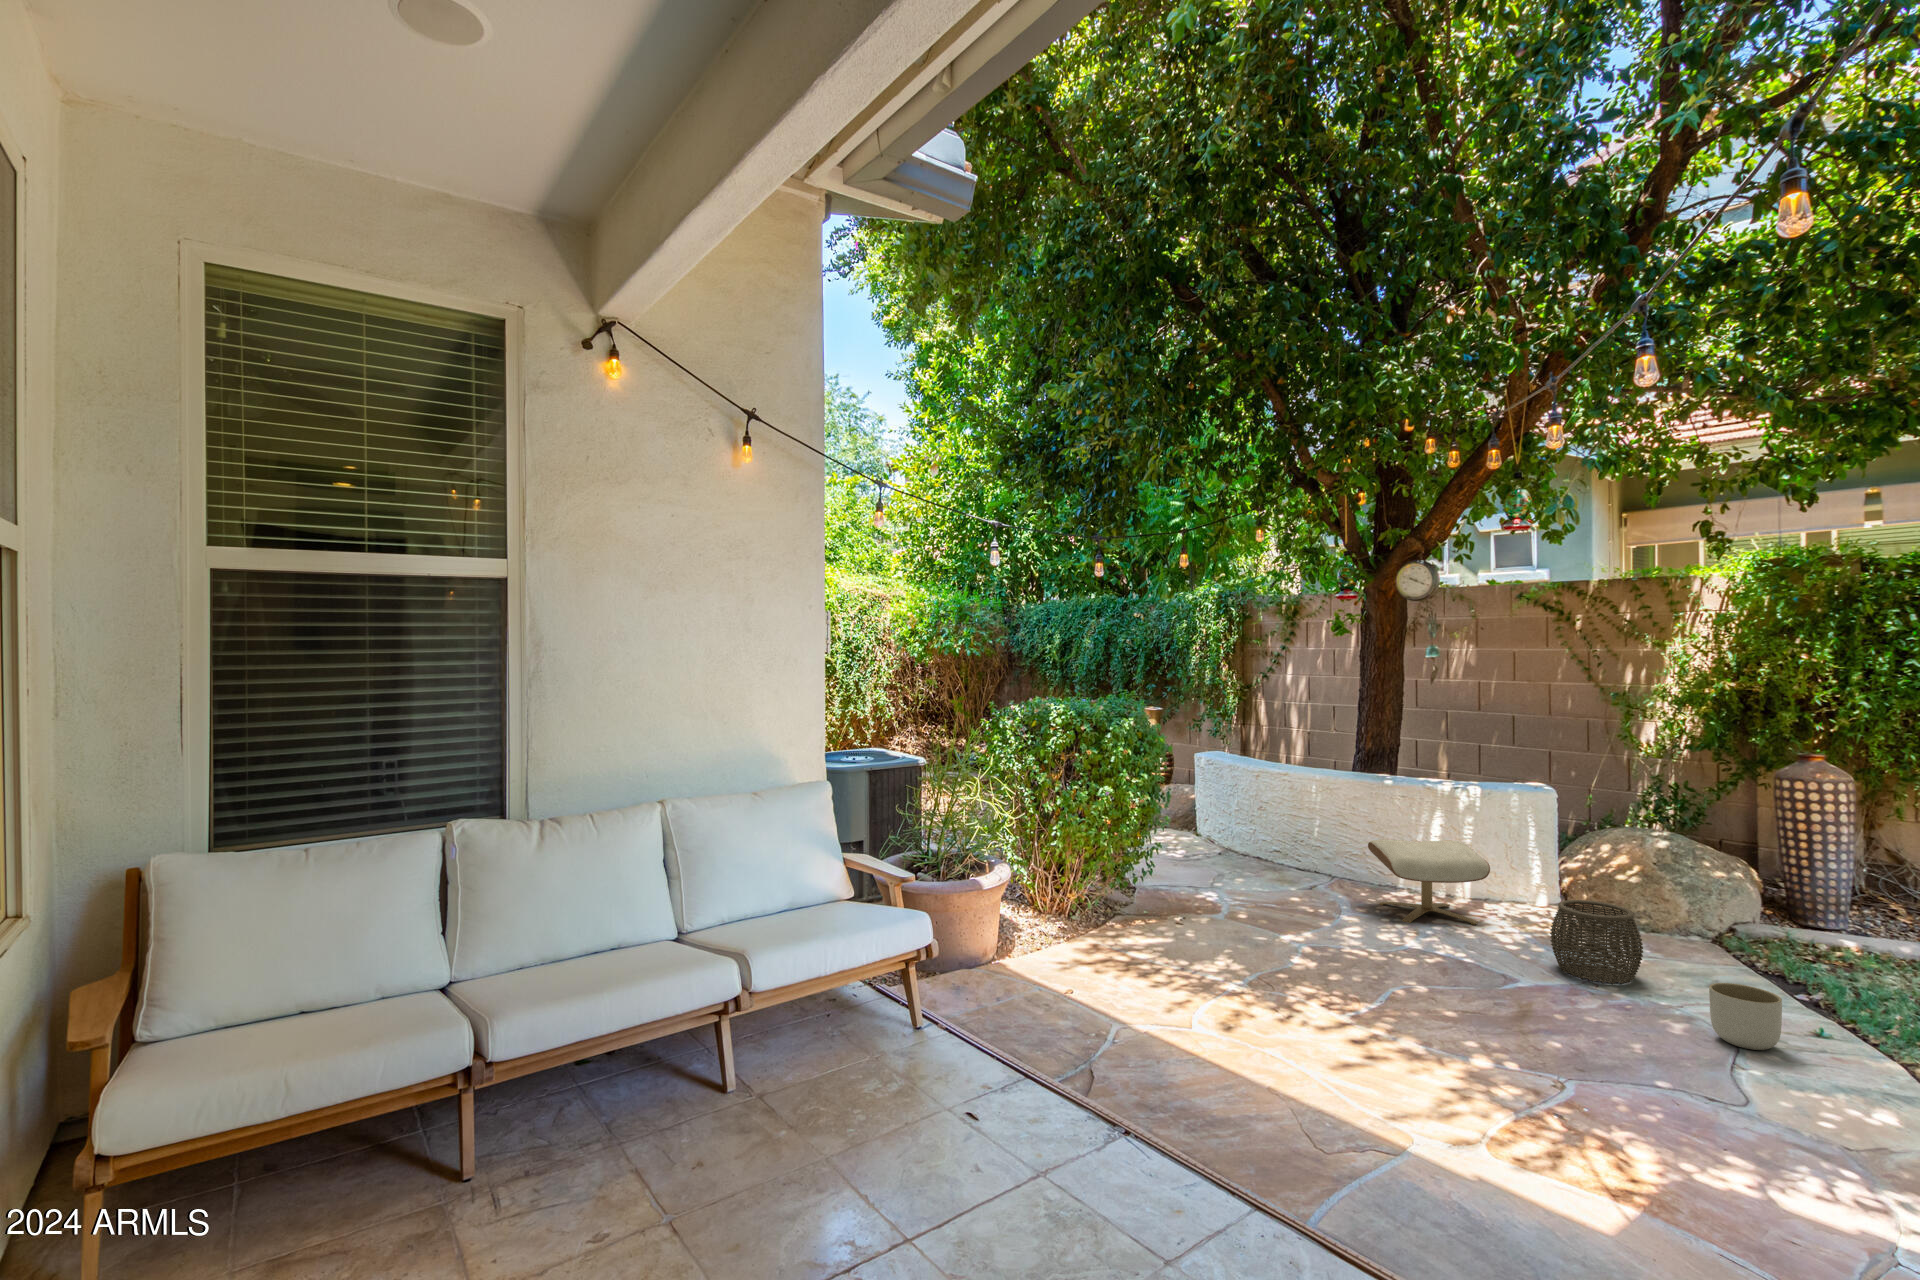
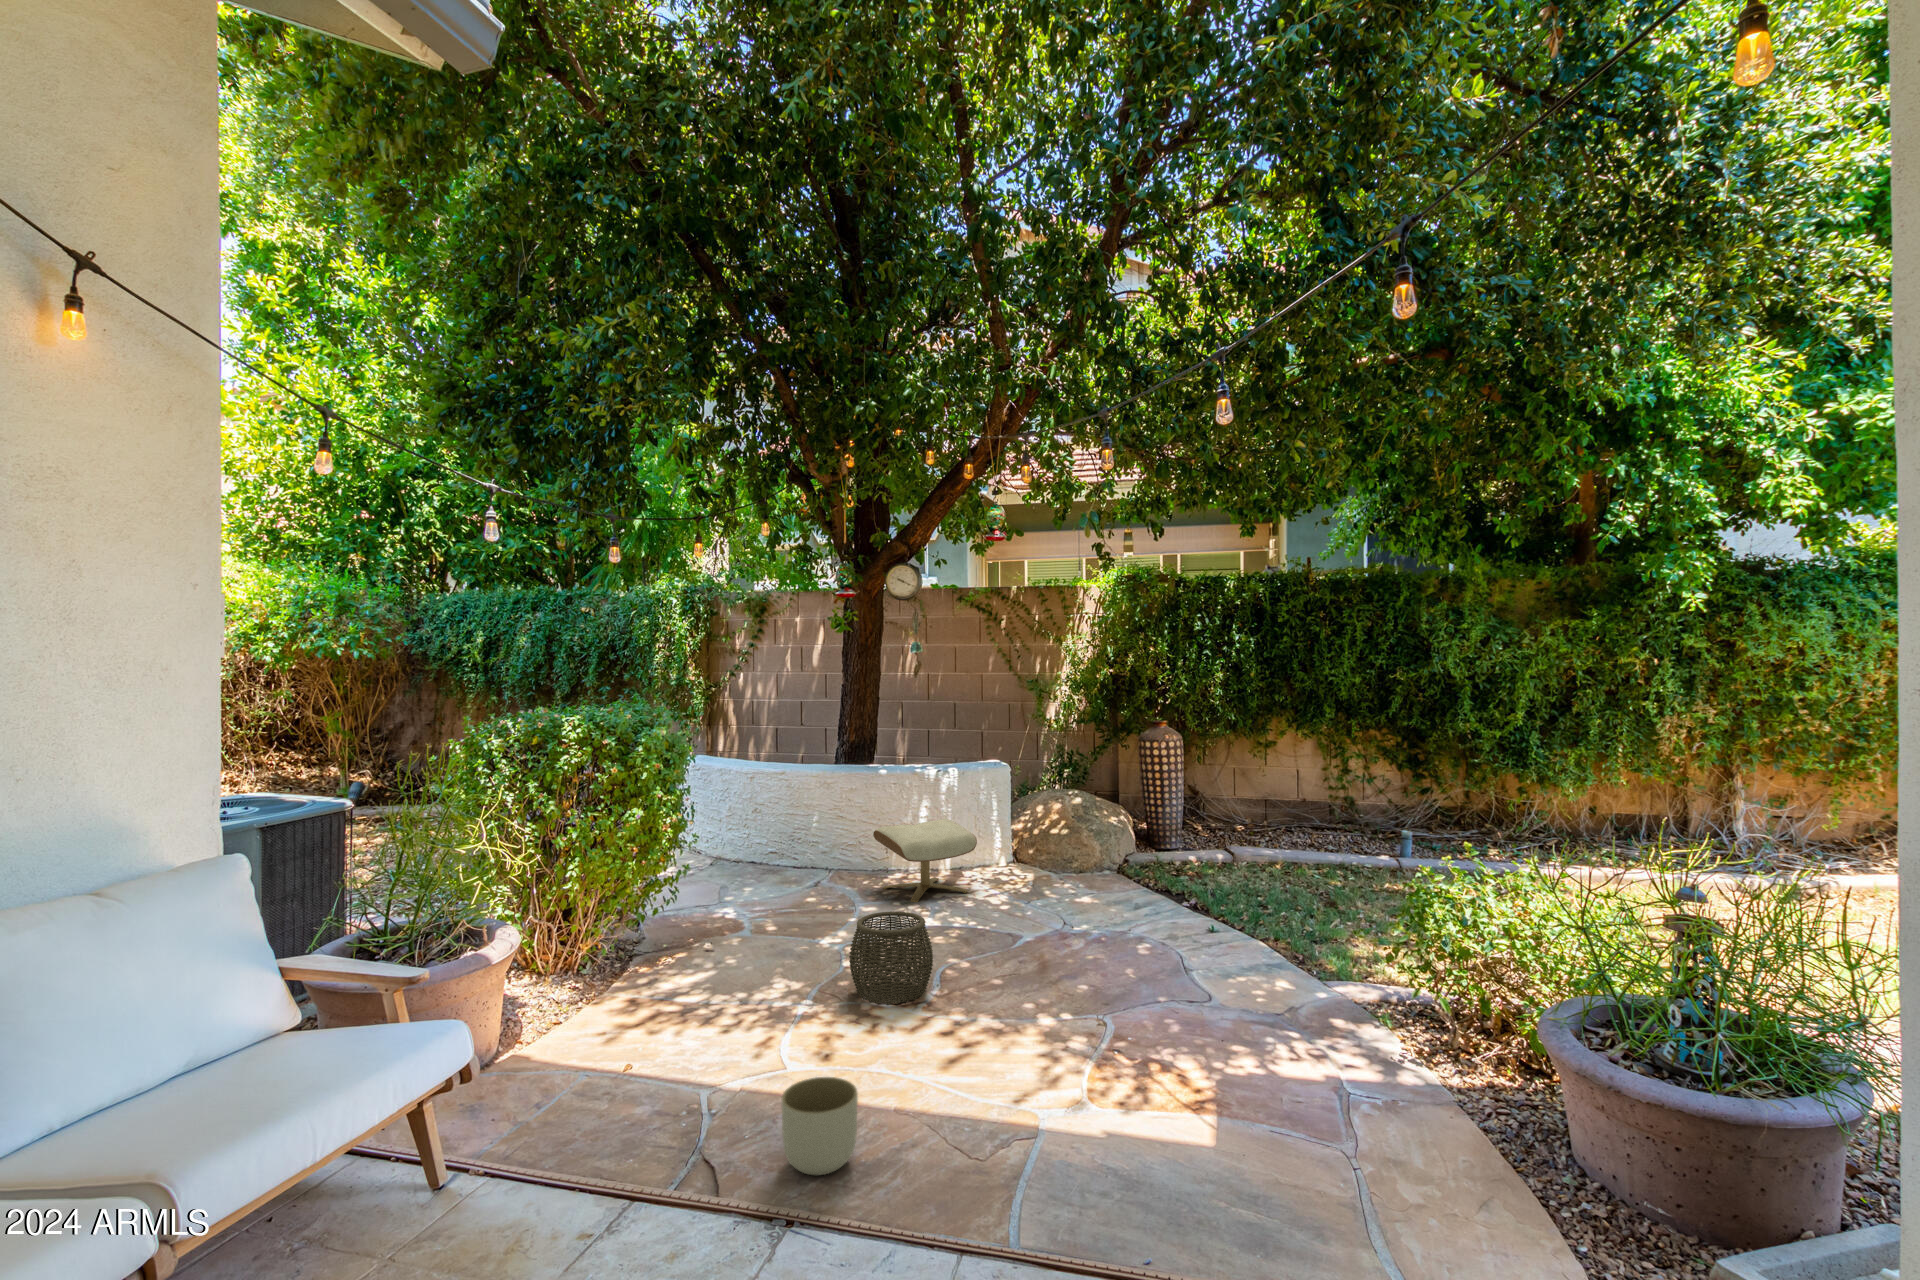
woven basket: present [1550,900,1643,984] -> present [849,911,933,1004]
planter: present [1709,983,1782,1050] -> present [782,1077,858,1175]

